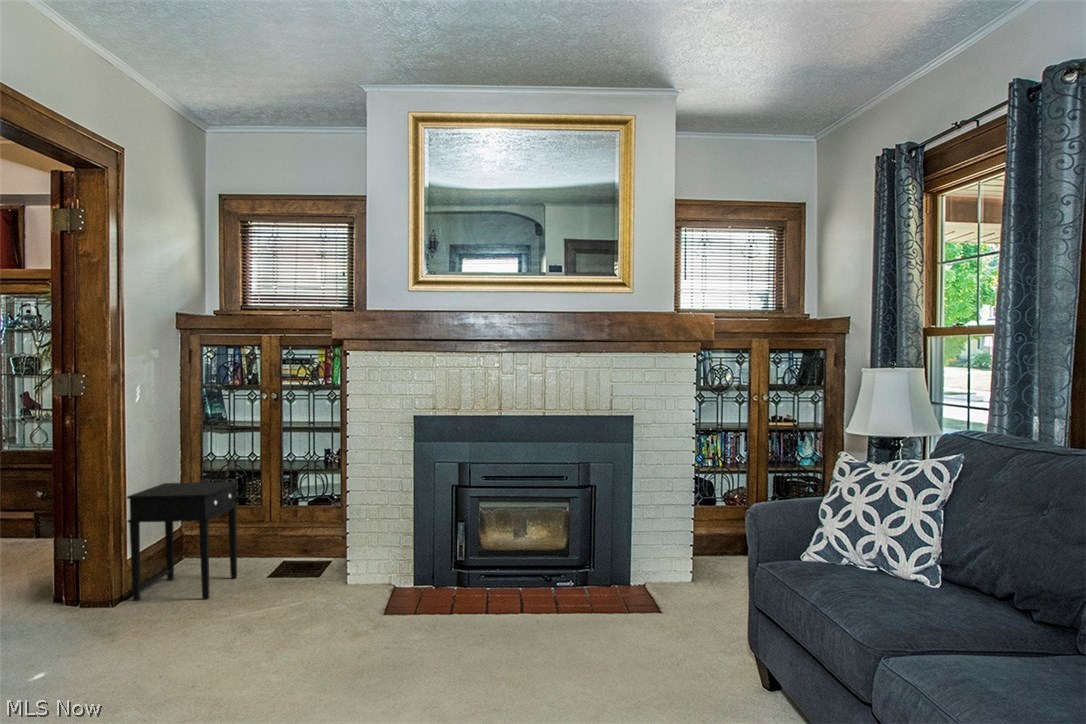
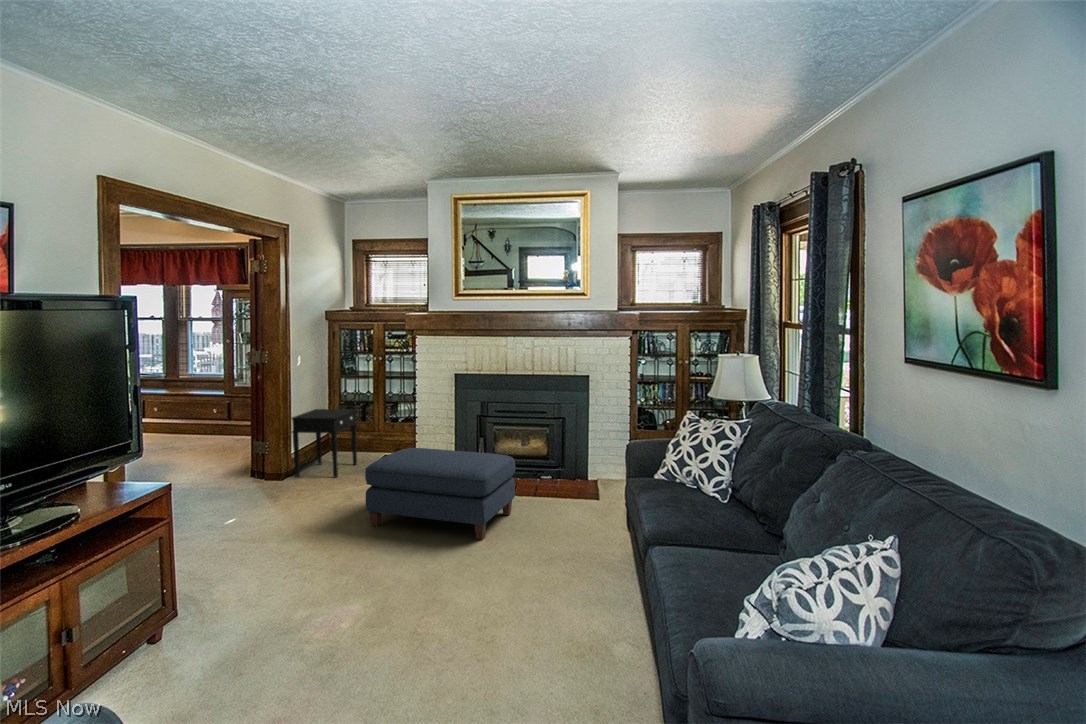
ottoman: none [286,536,541,686] -> present [365,448,515,540]

